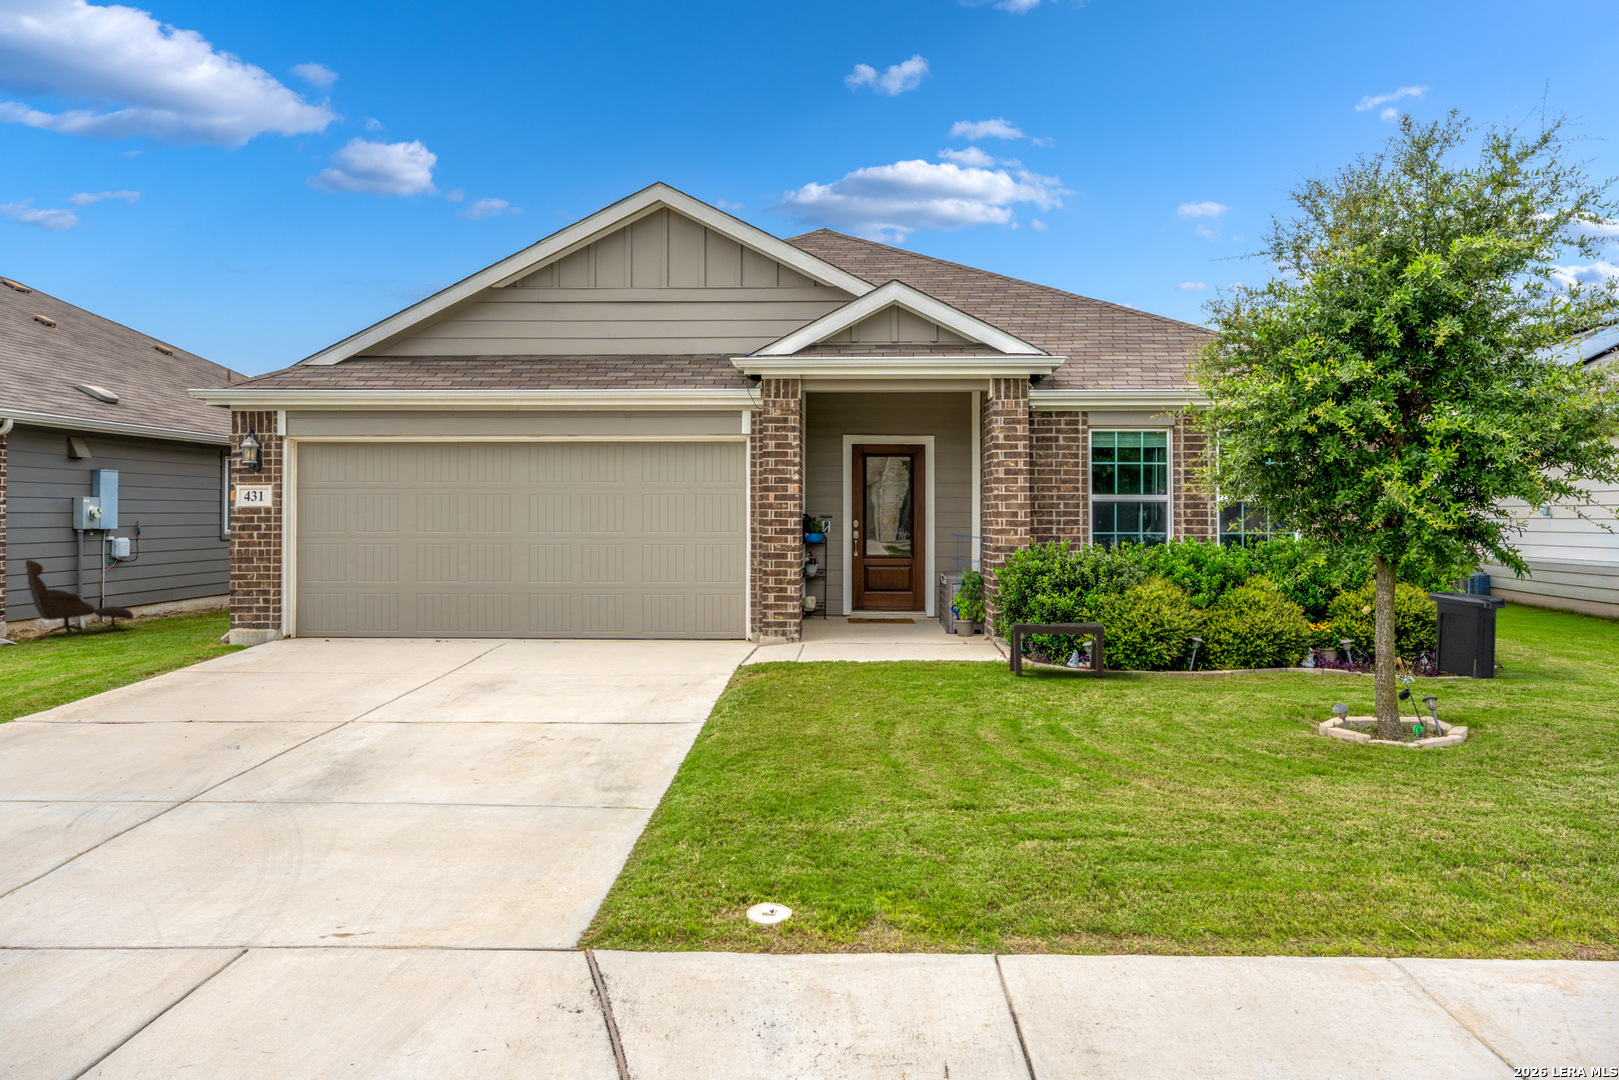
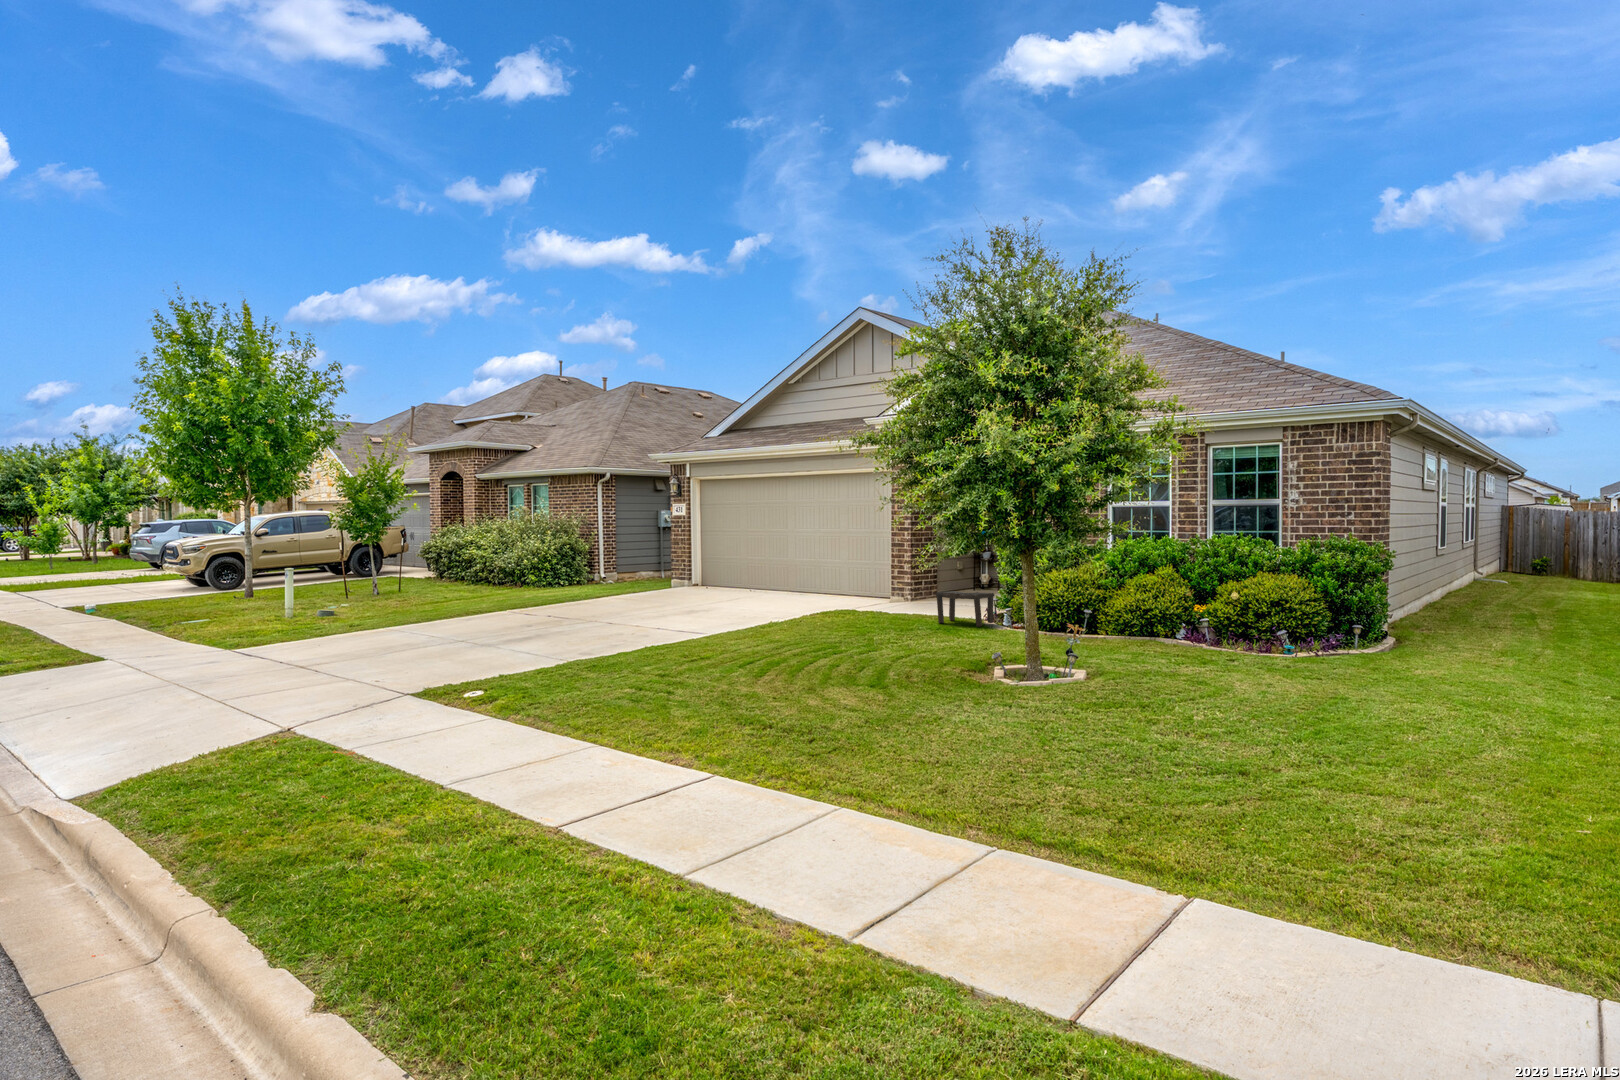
lounge chair: present [26,560,134,638] -> none [616,542,663,581]
trash can: present [1429,592,1506,678] -> none [1195,581,1227,645]

